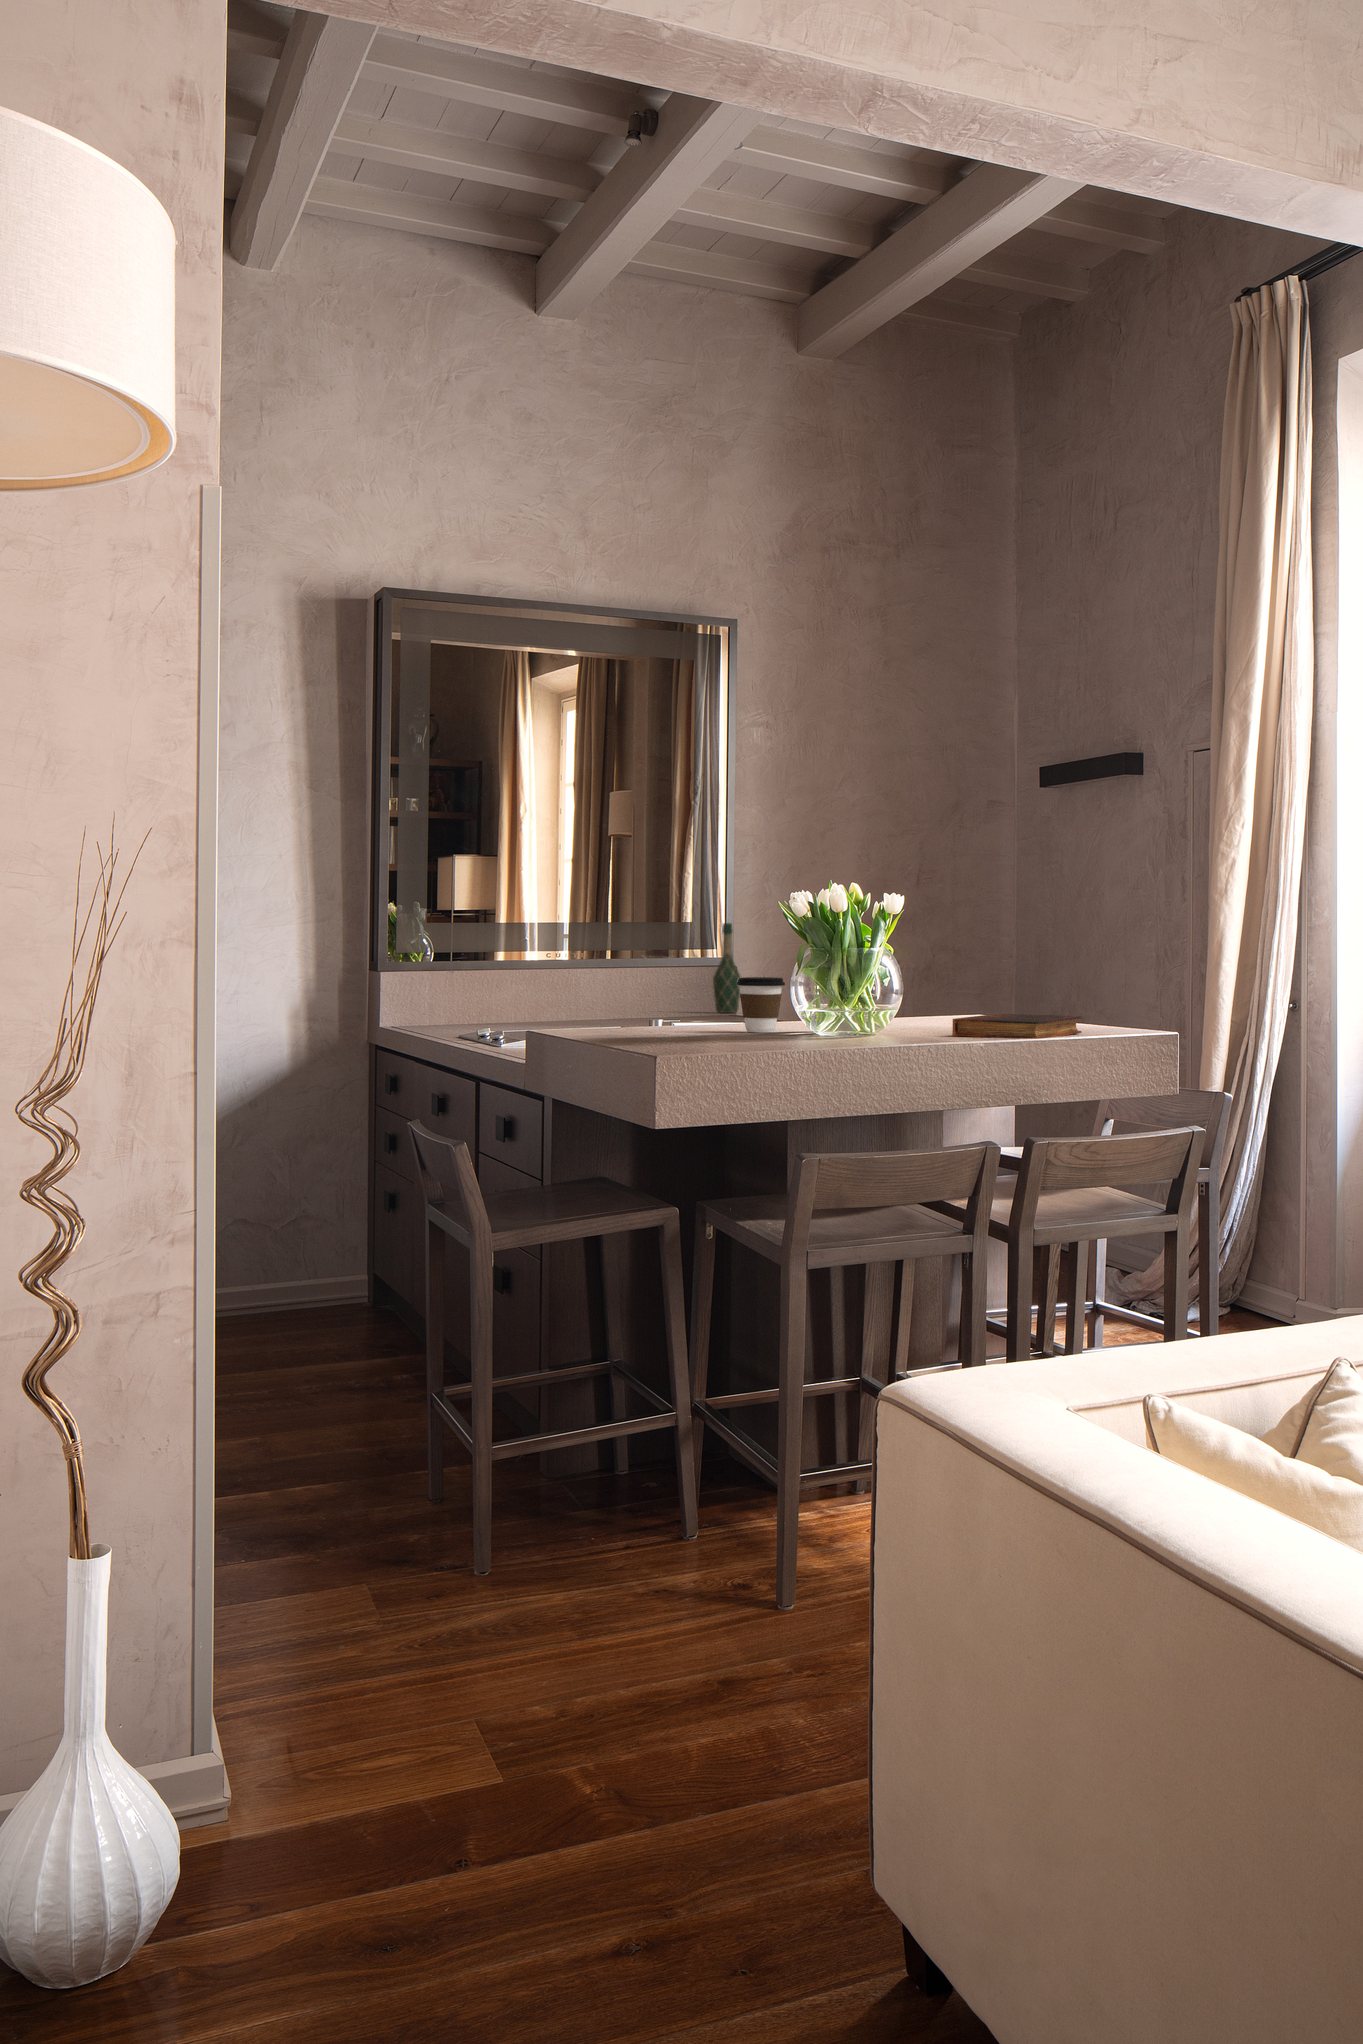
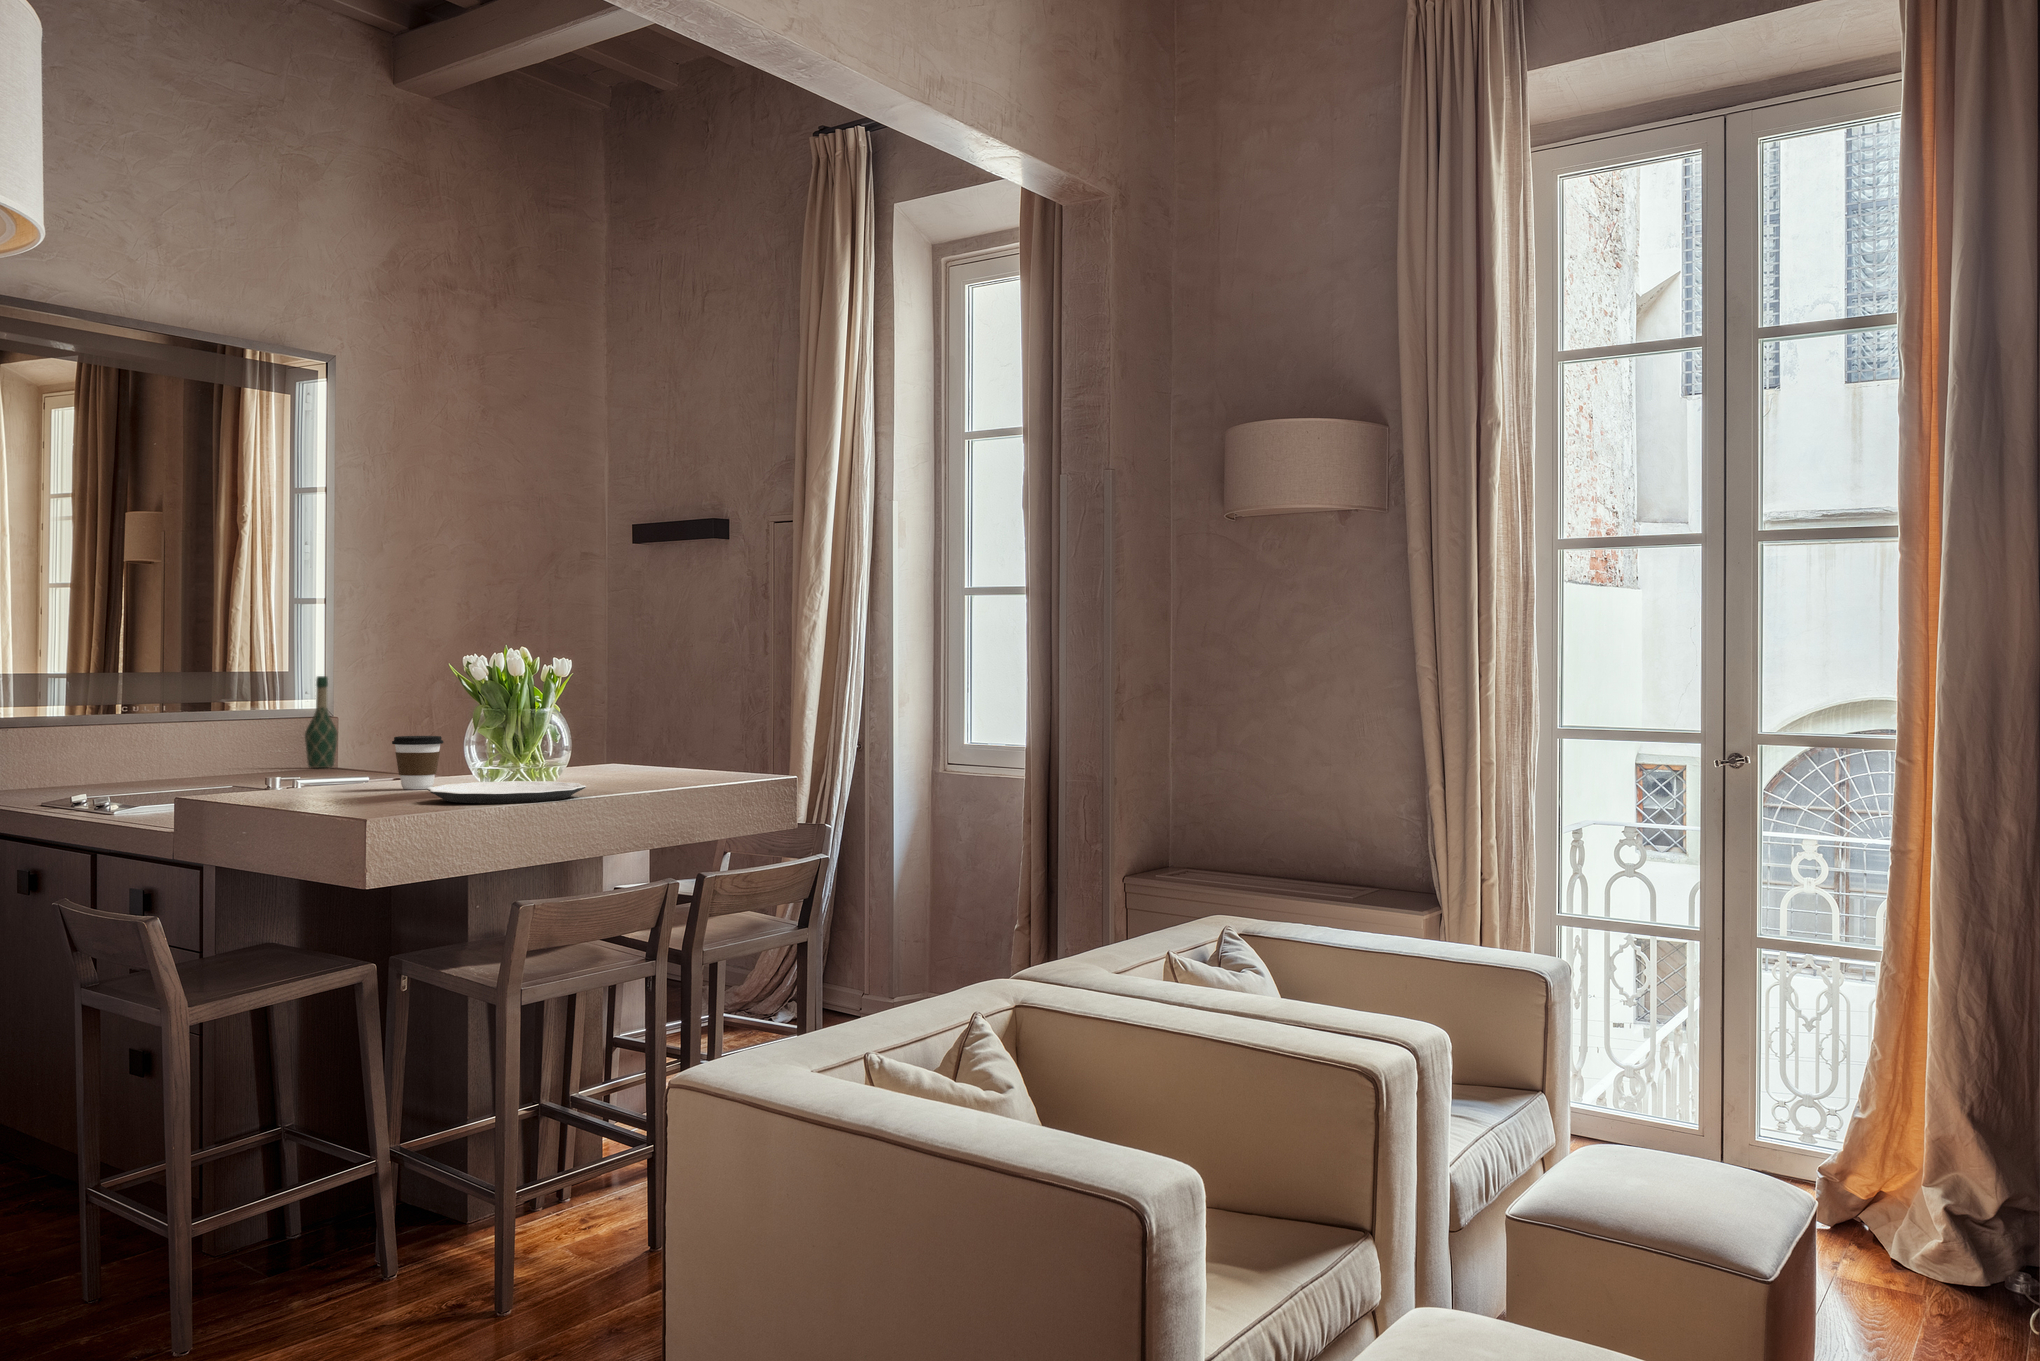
book: present [952,1013,1082,1039] -> none [615,764,721,786]
plate: none [737,1025,900,1048] -> present [427,781,586,804]

